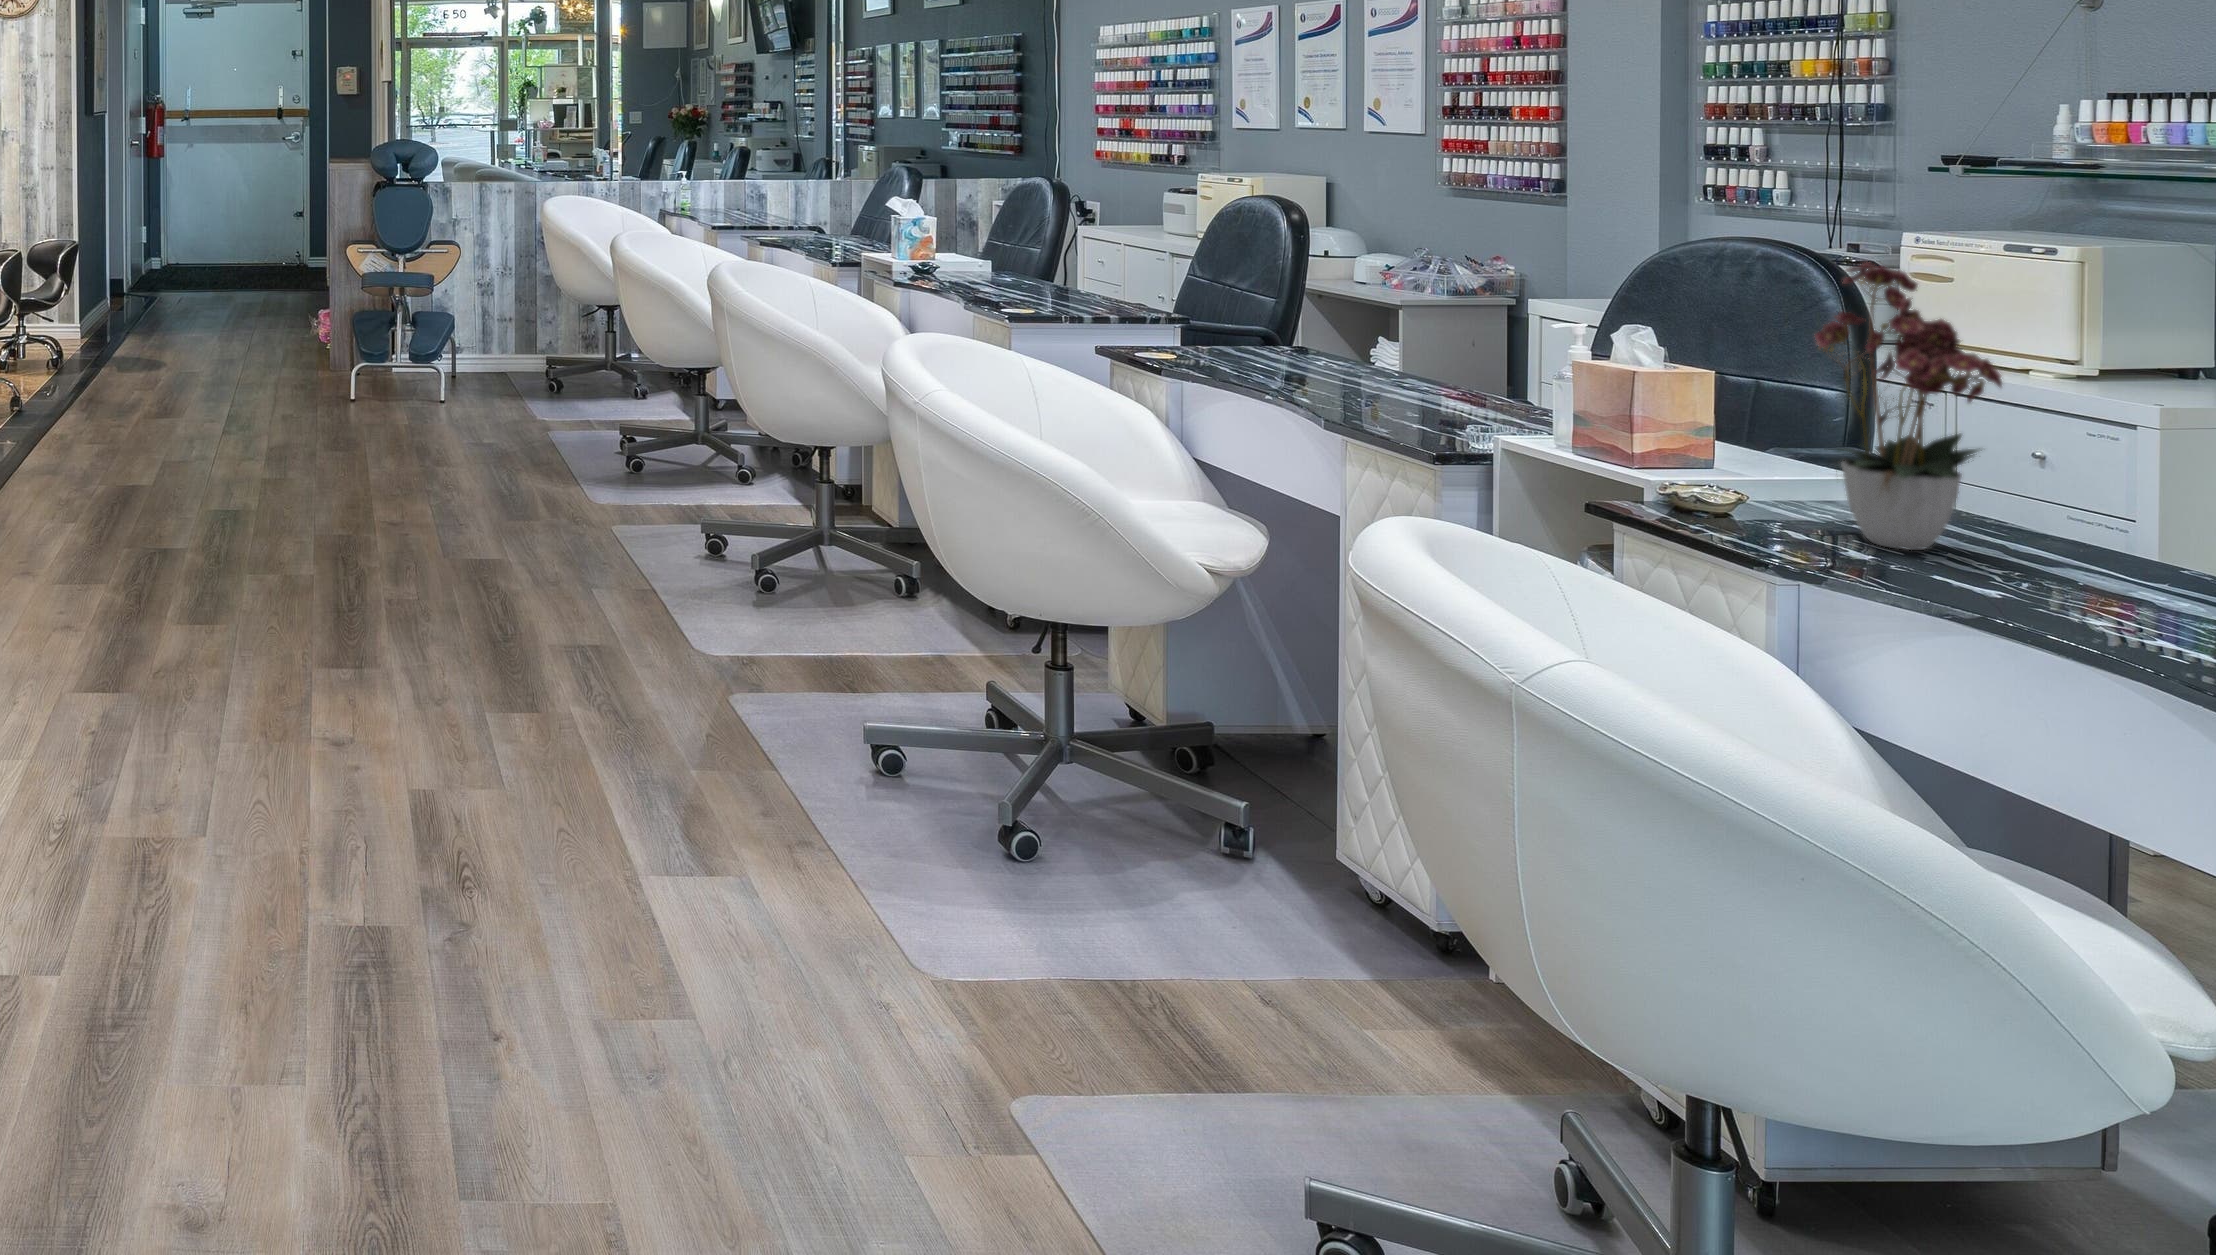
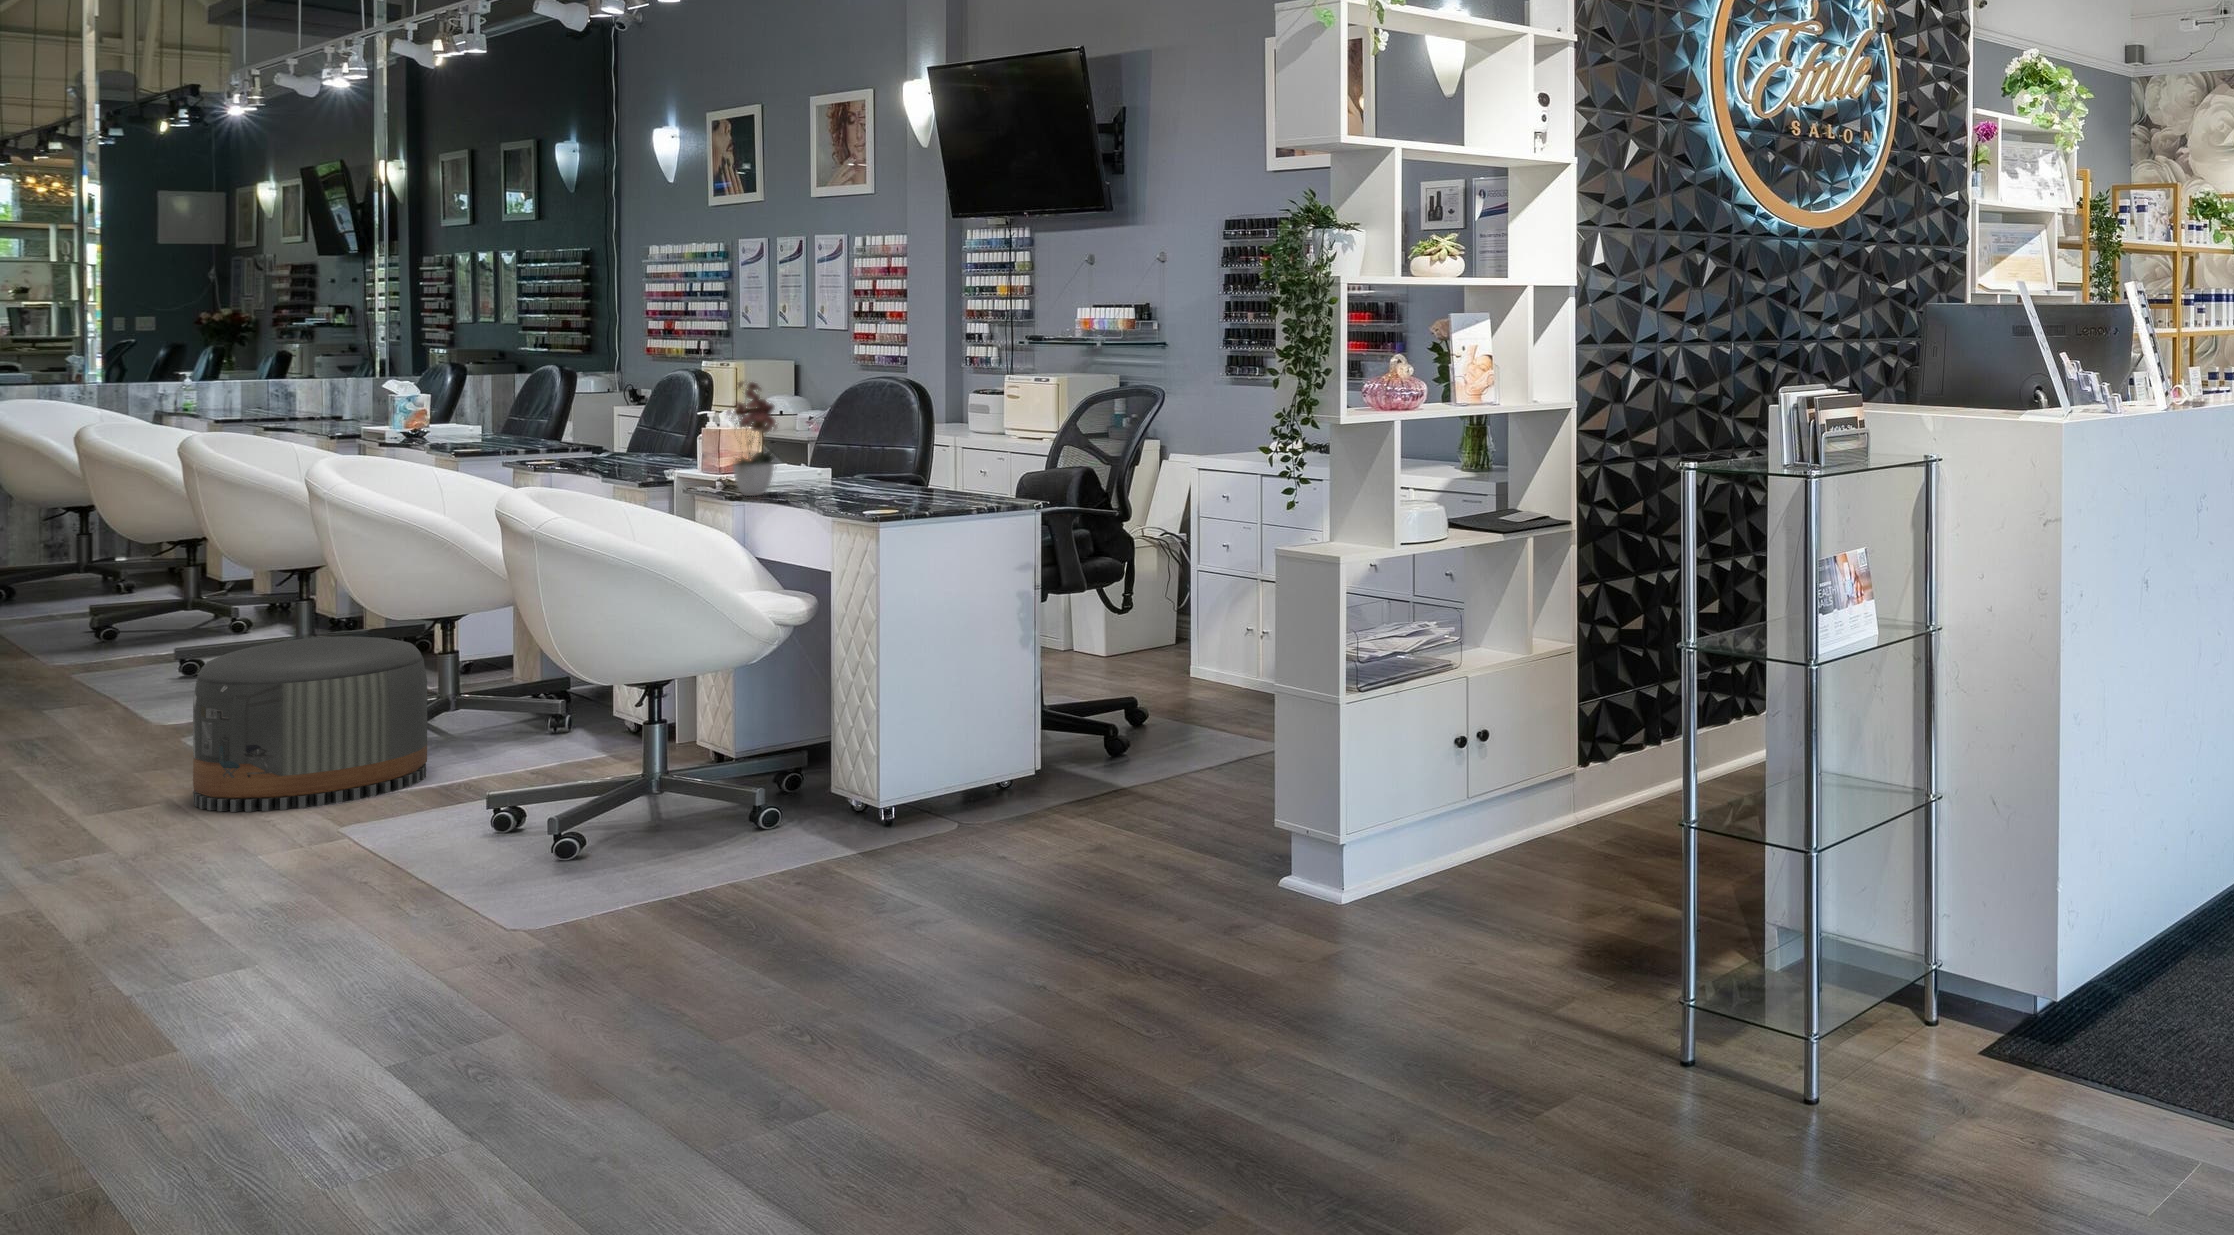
pouf: none [789,665,1132,1029] -> present [193,636,427,812]

